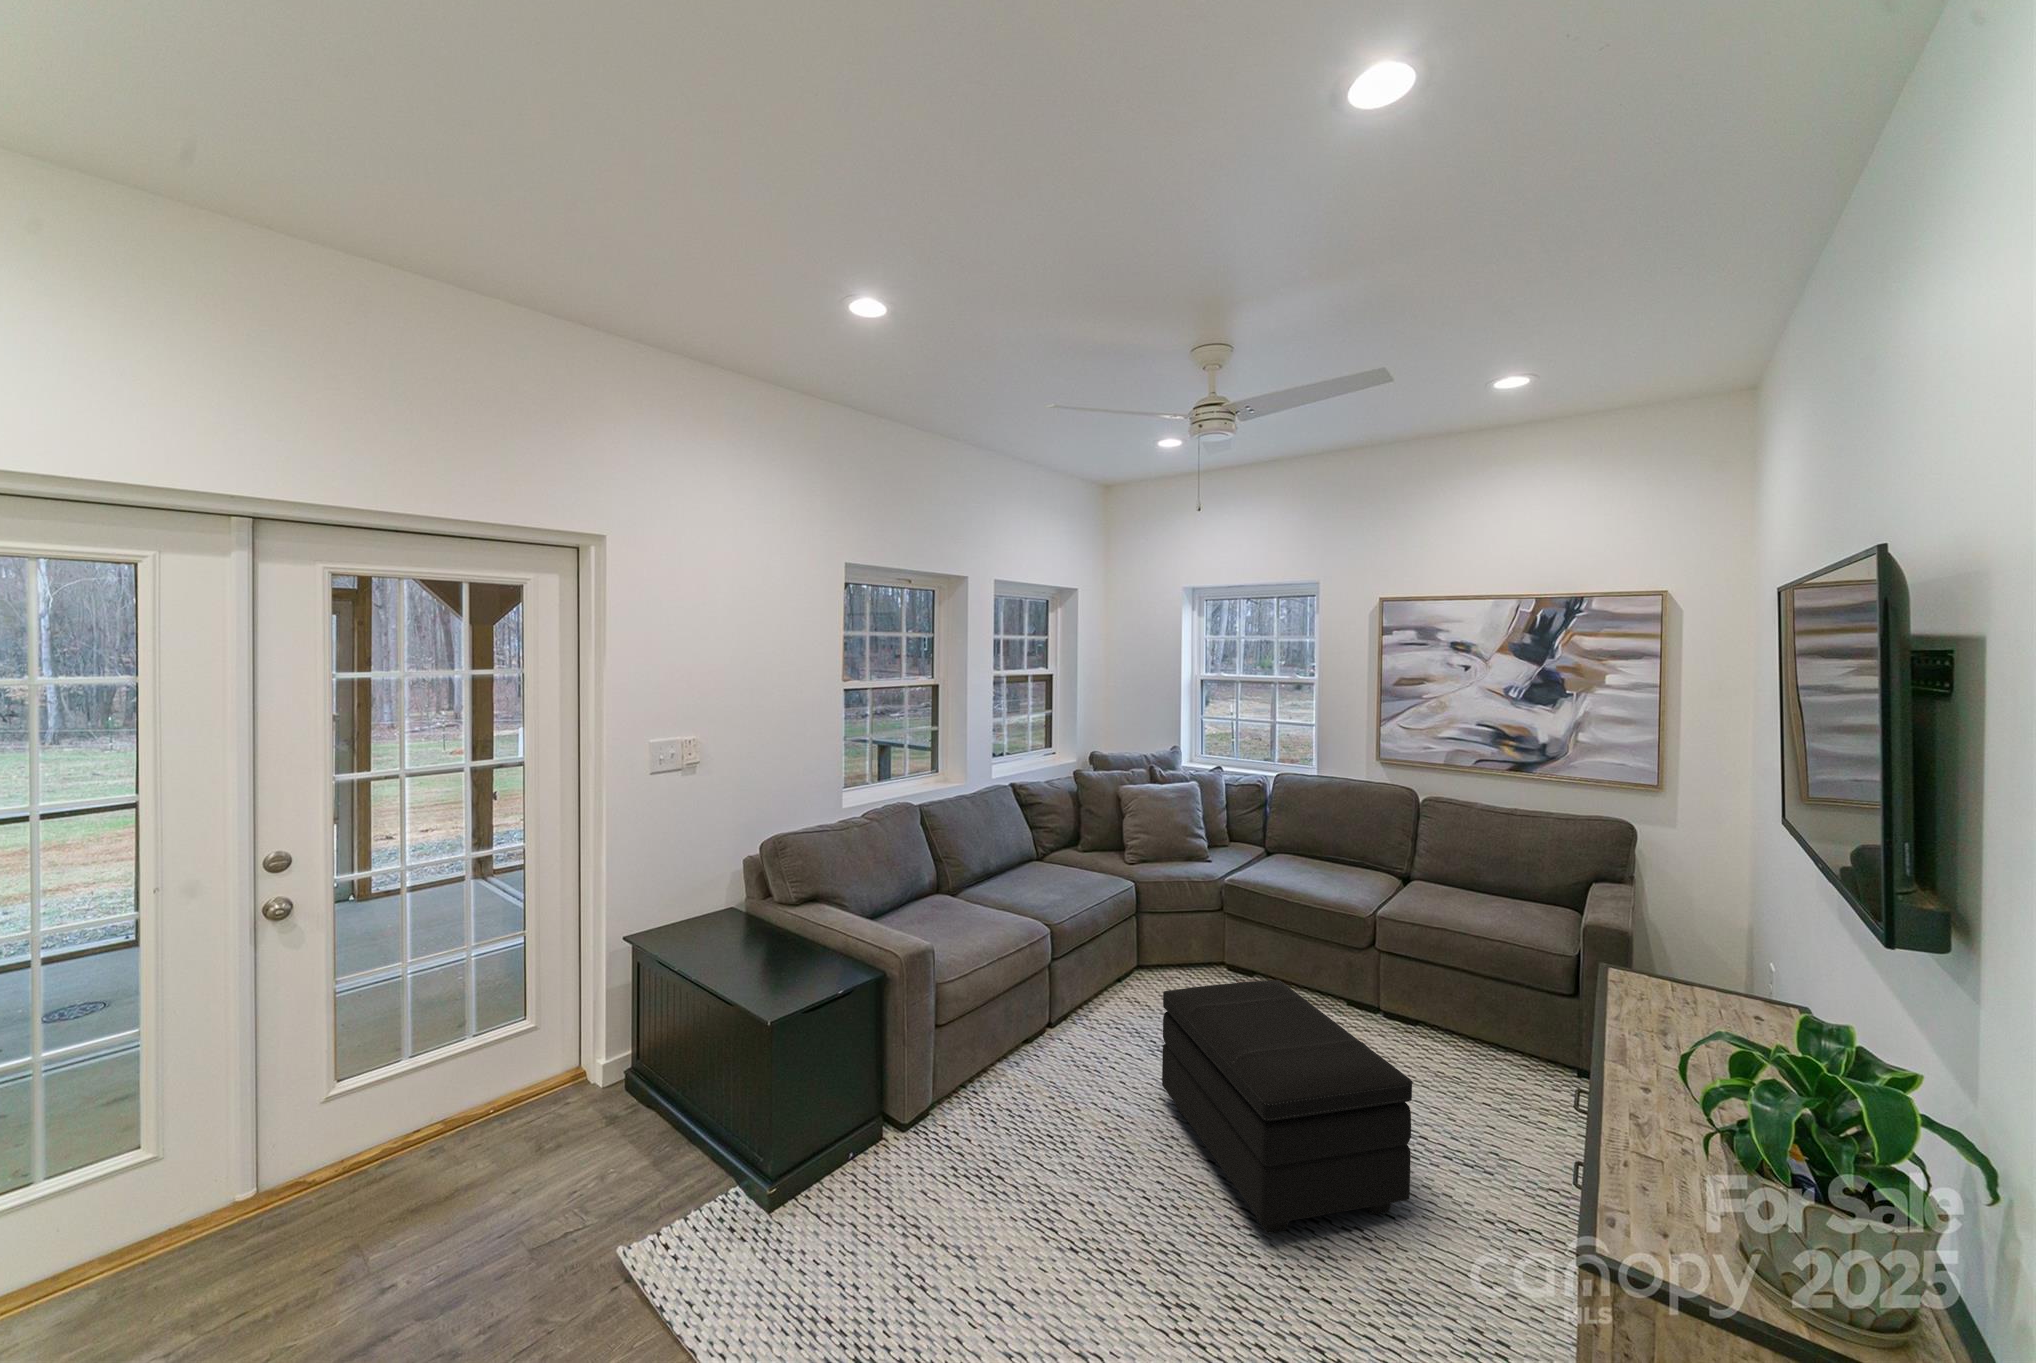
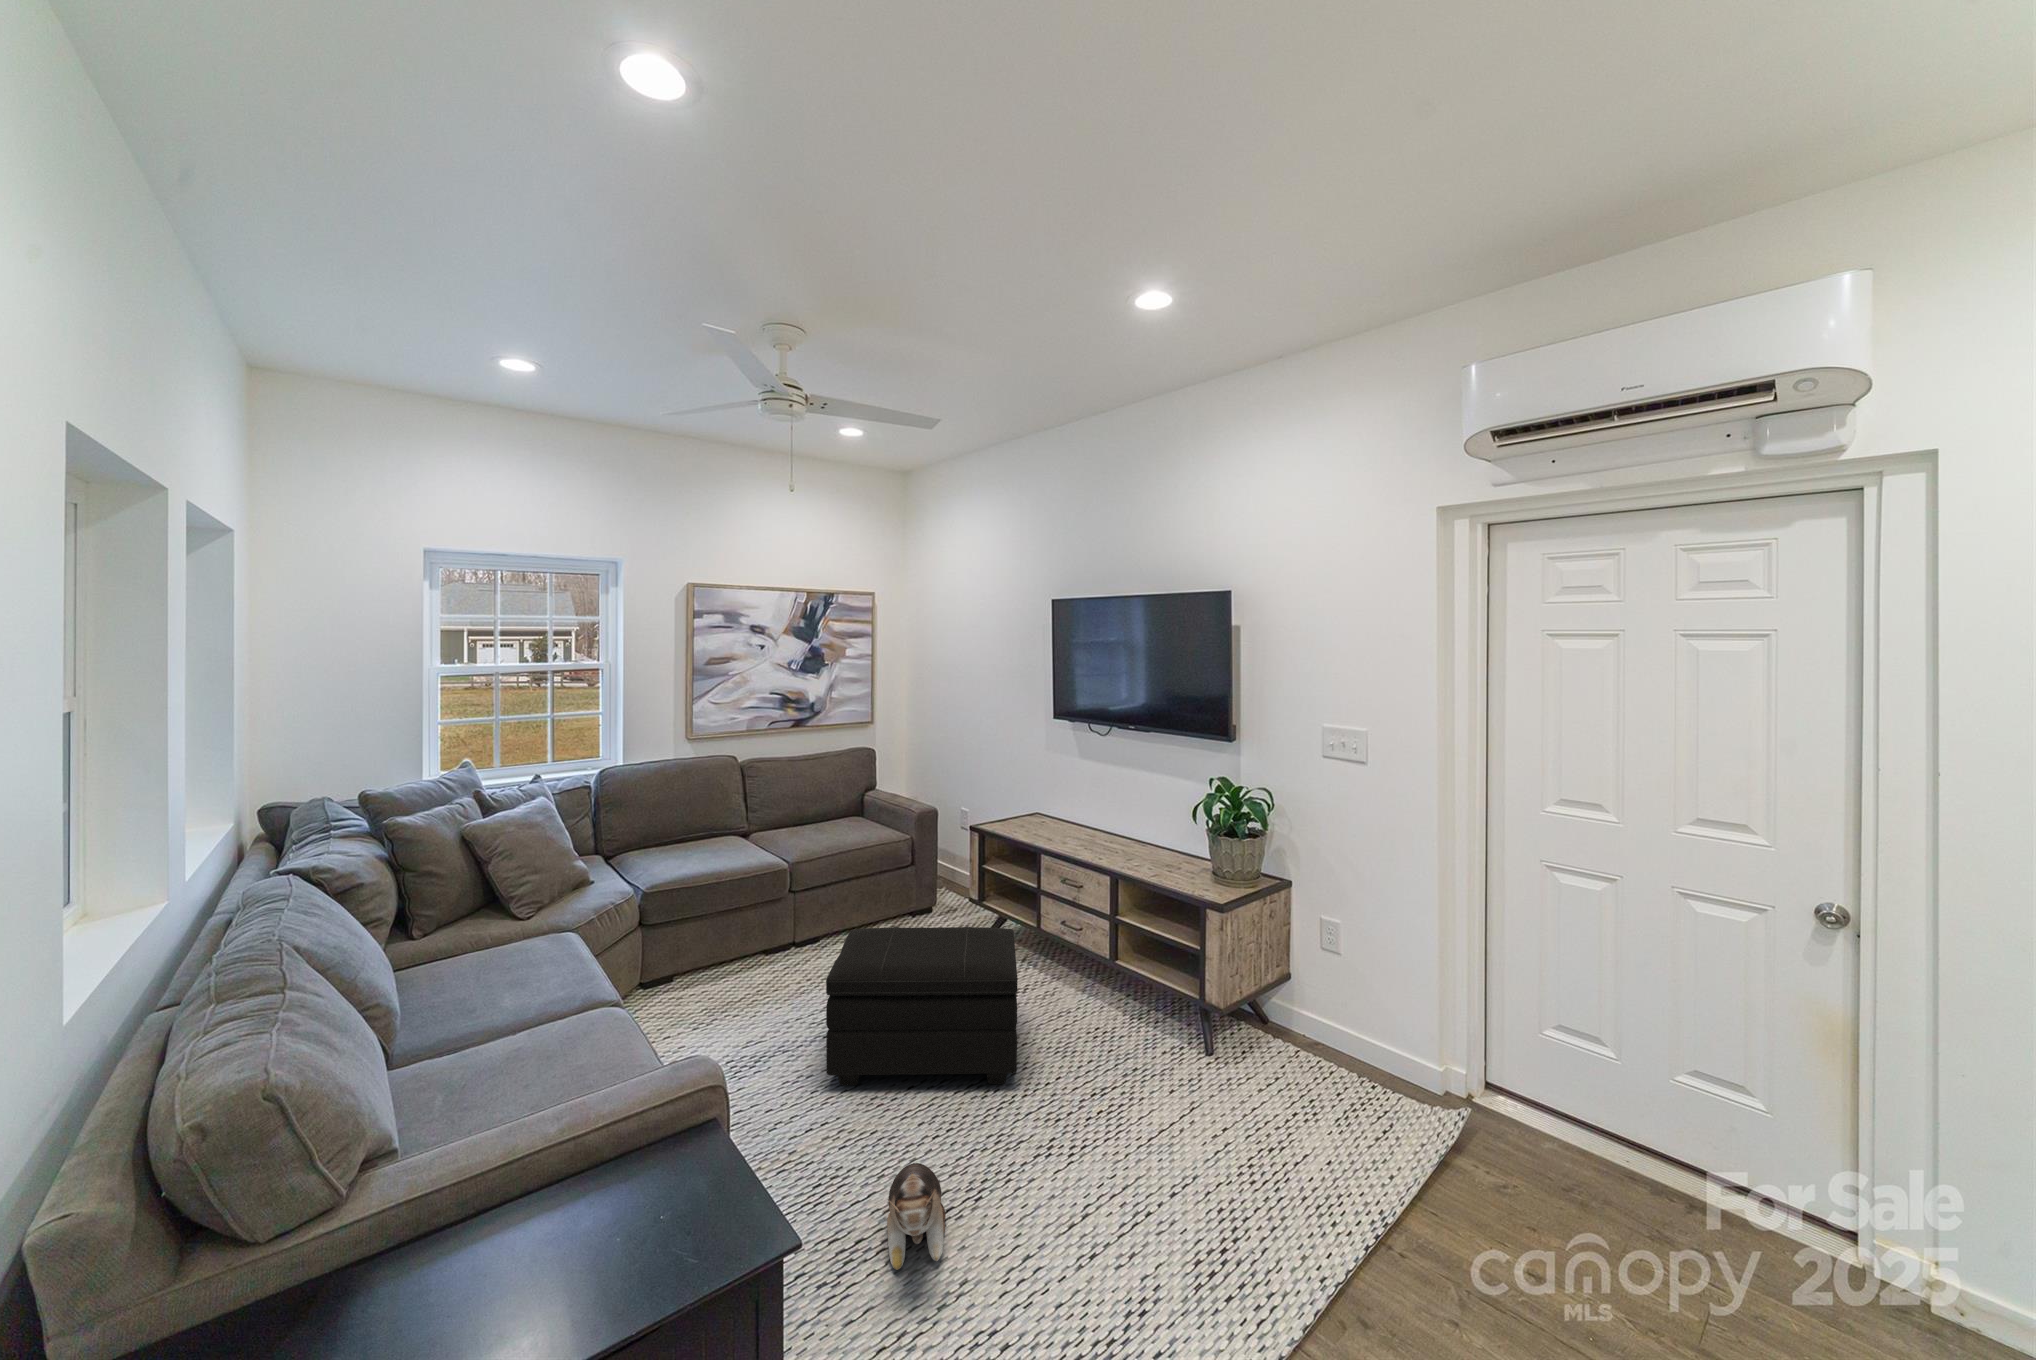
plush toy: none [936,1124,1086,1229] -> present [887,1163,946,1270]

